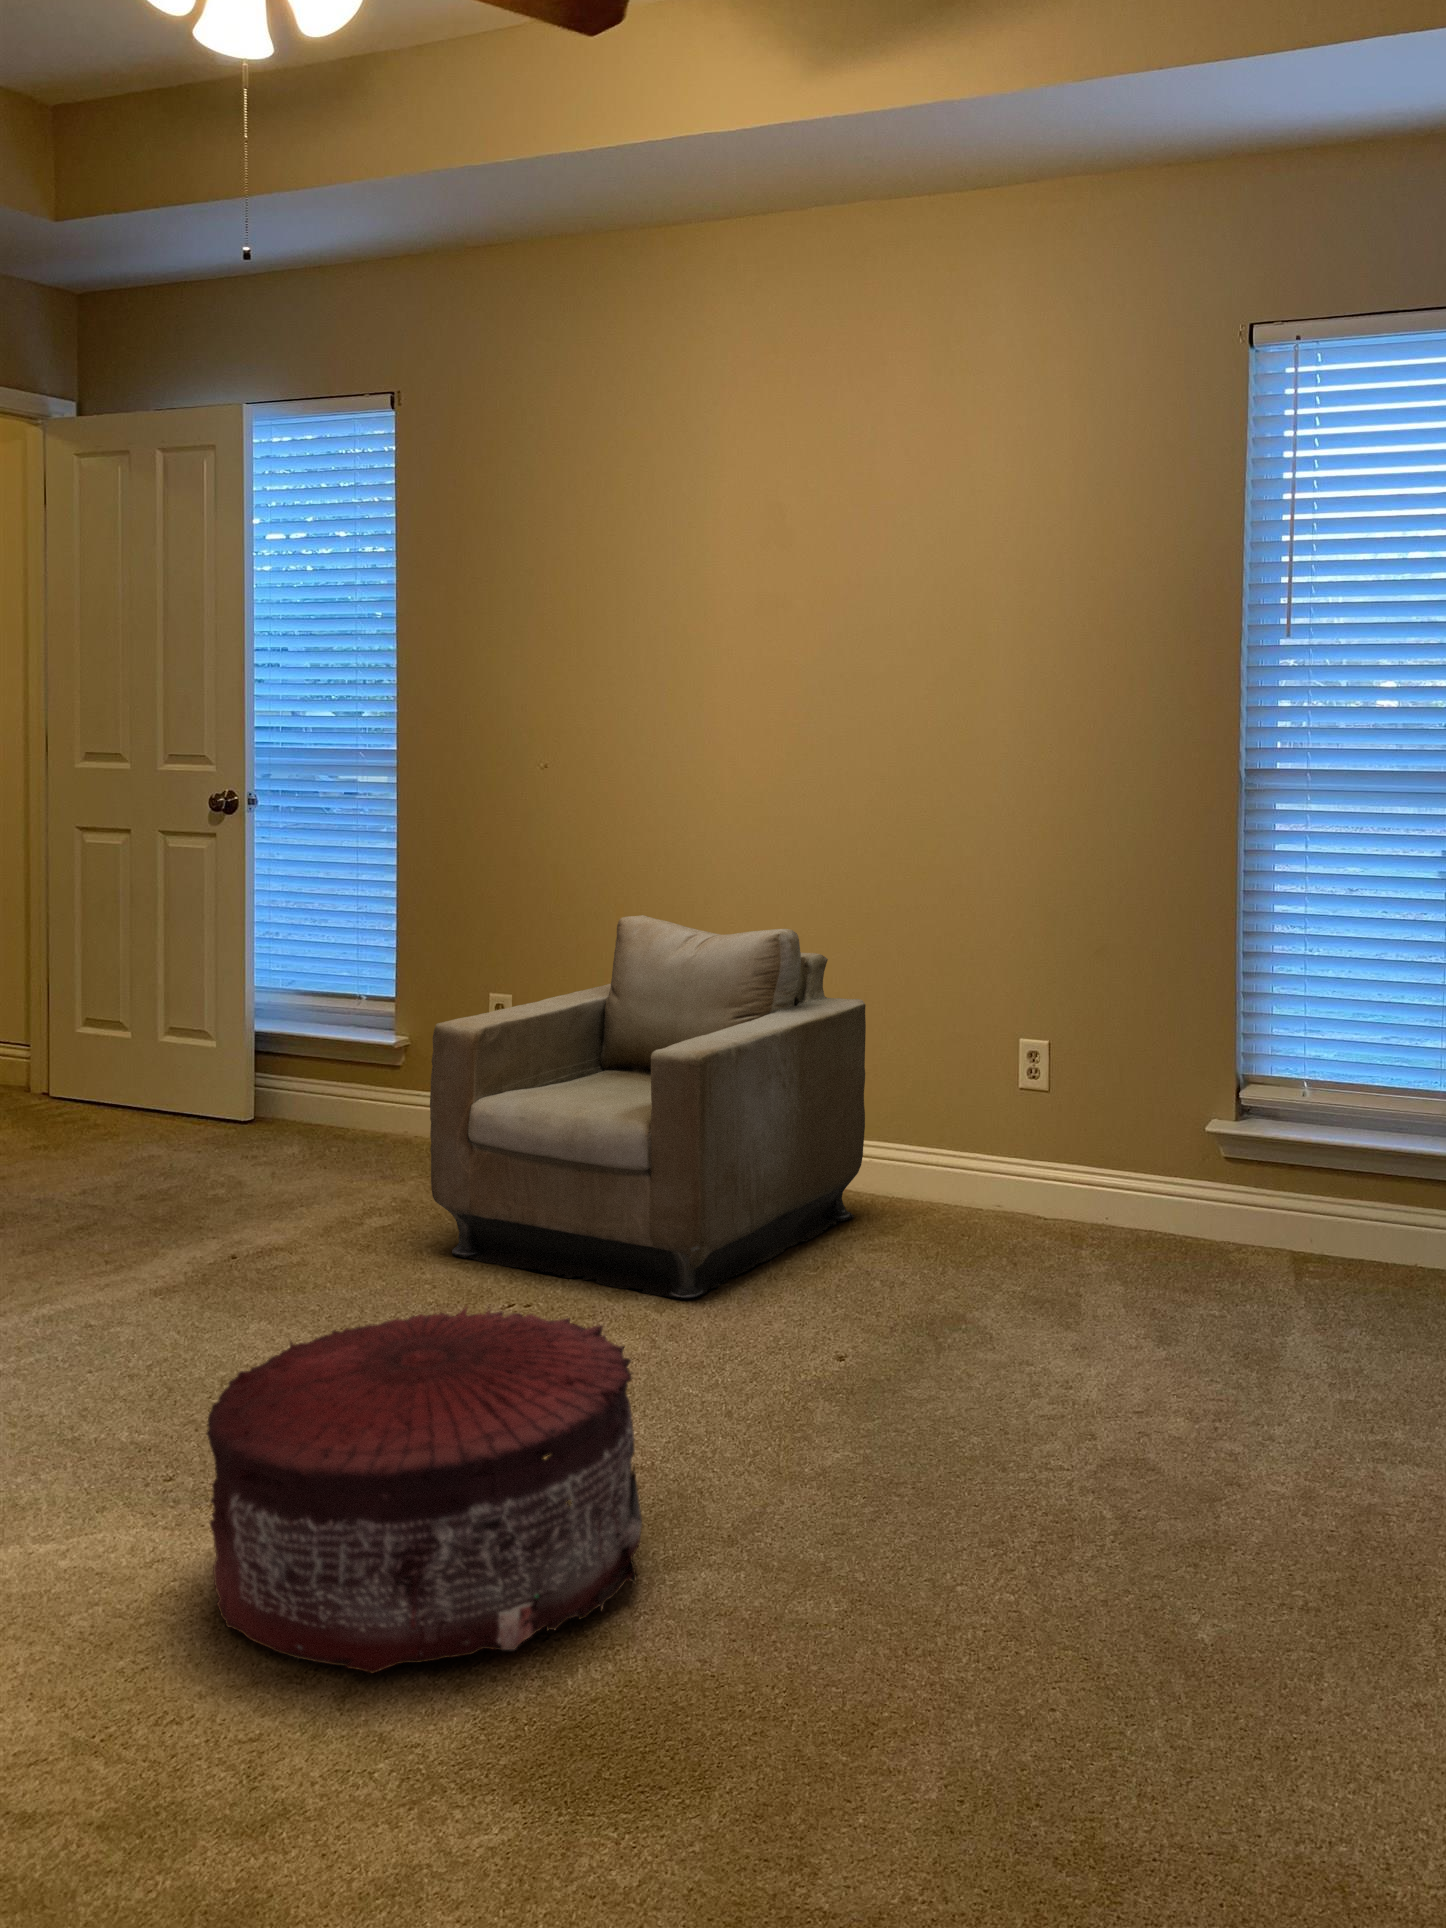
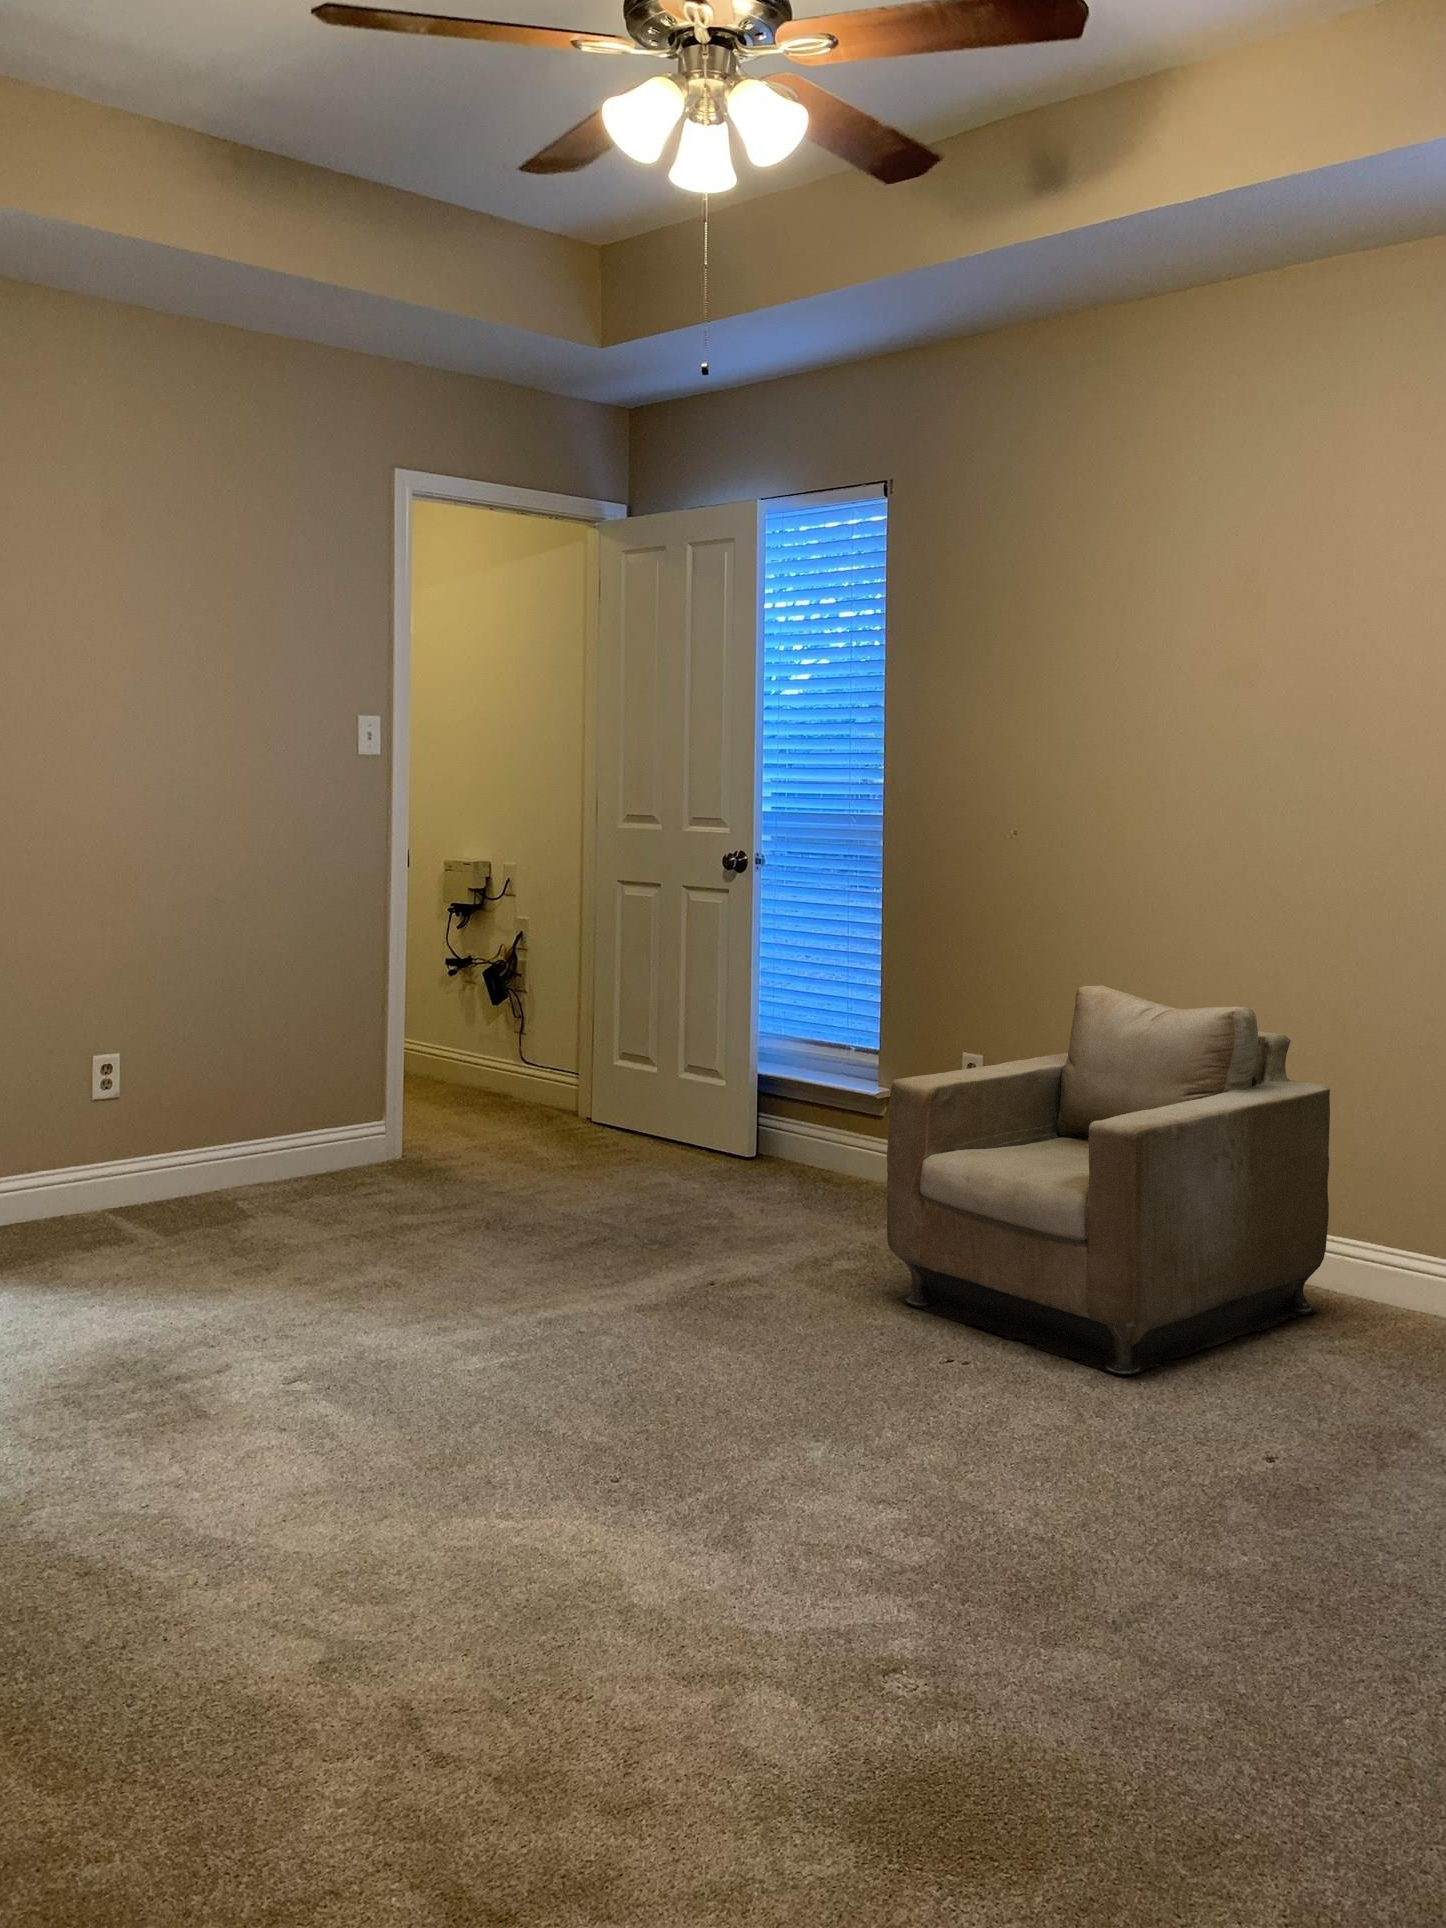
pouf: present [207,1307,642,1673] -> none [624,1352,1018,1694]

